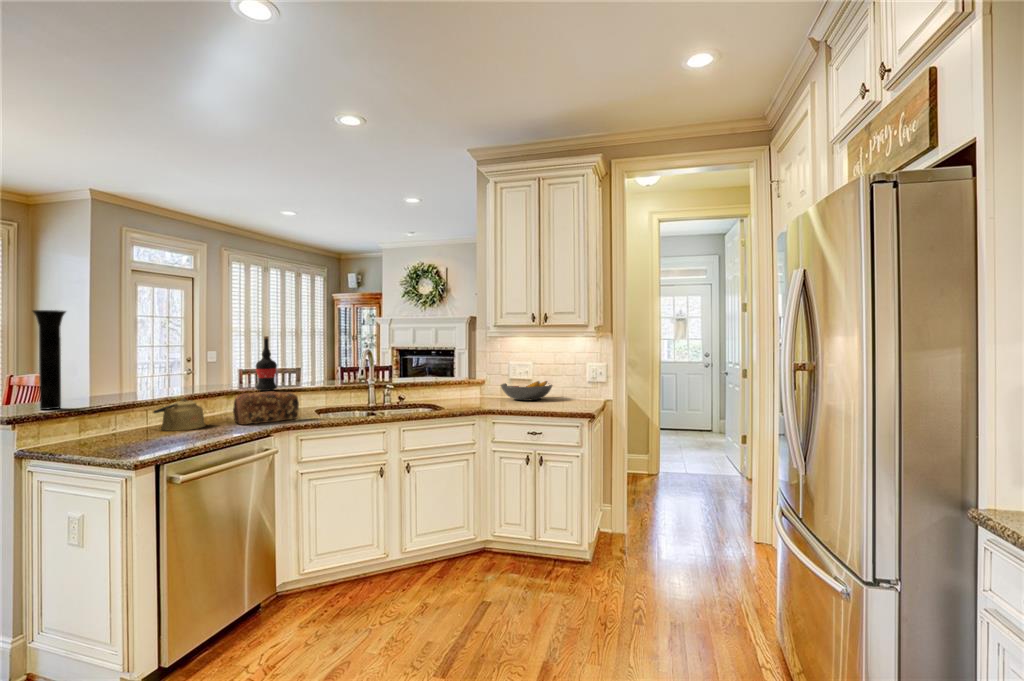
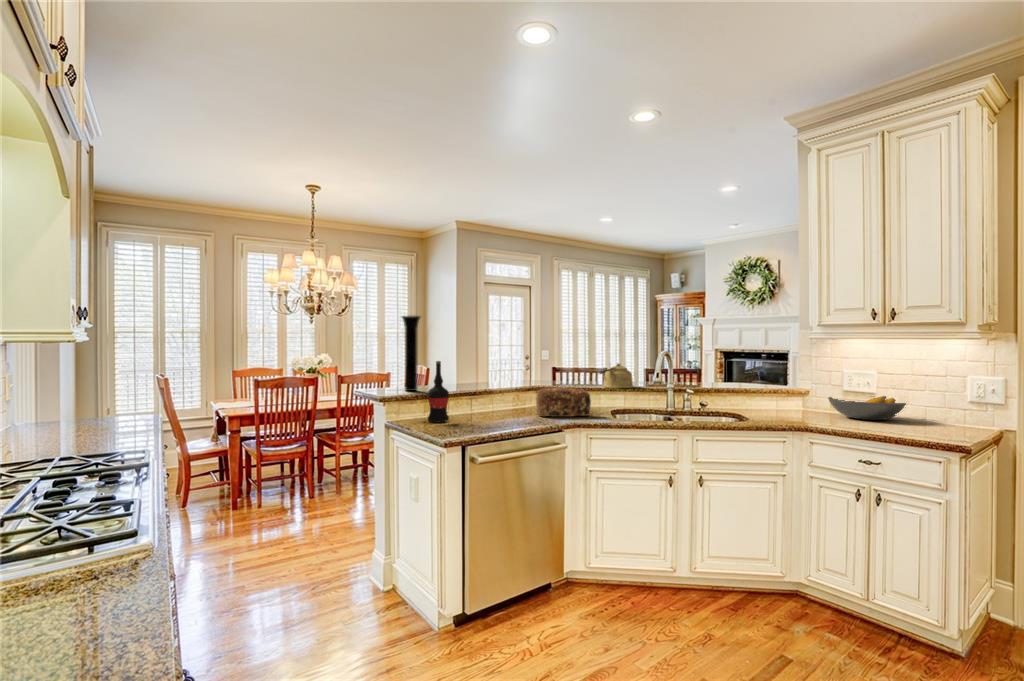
wine bottle: present [256,336,277,391] -> present [428,361,449,422]
kettle: present [153,398,205,431] -> present [599,363,634,388]

